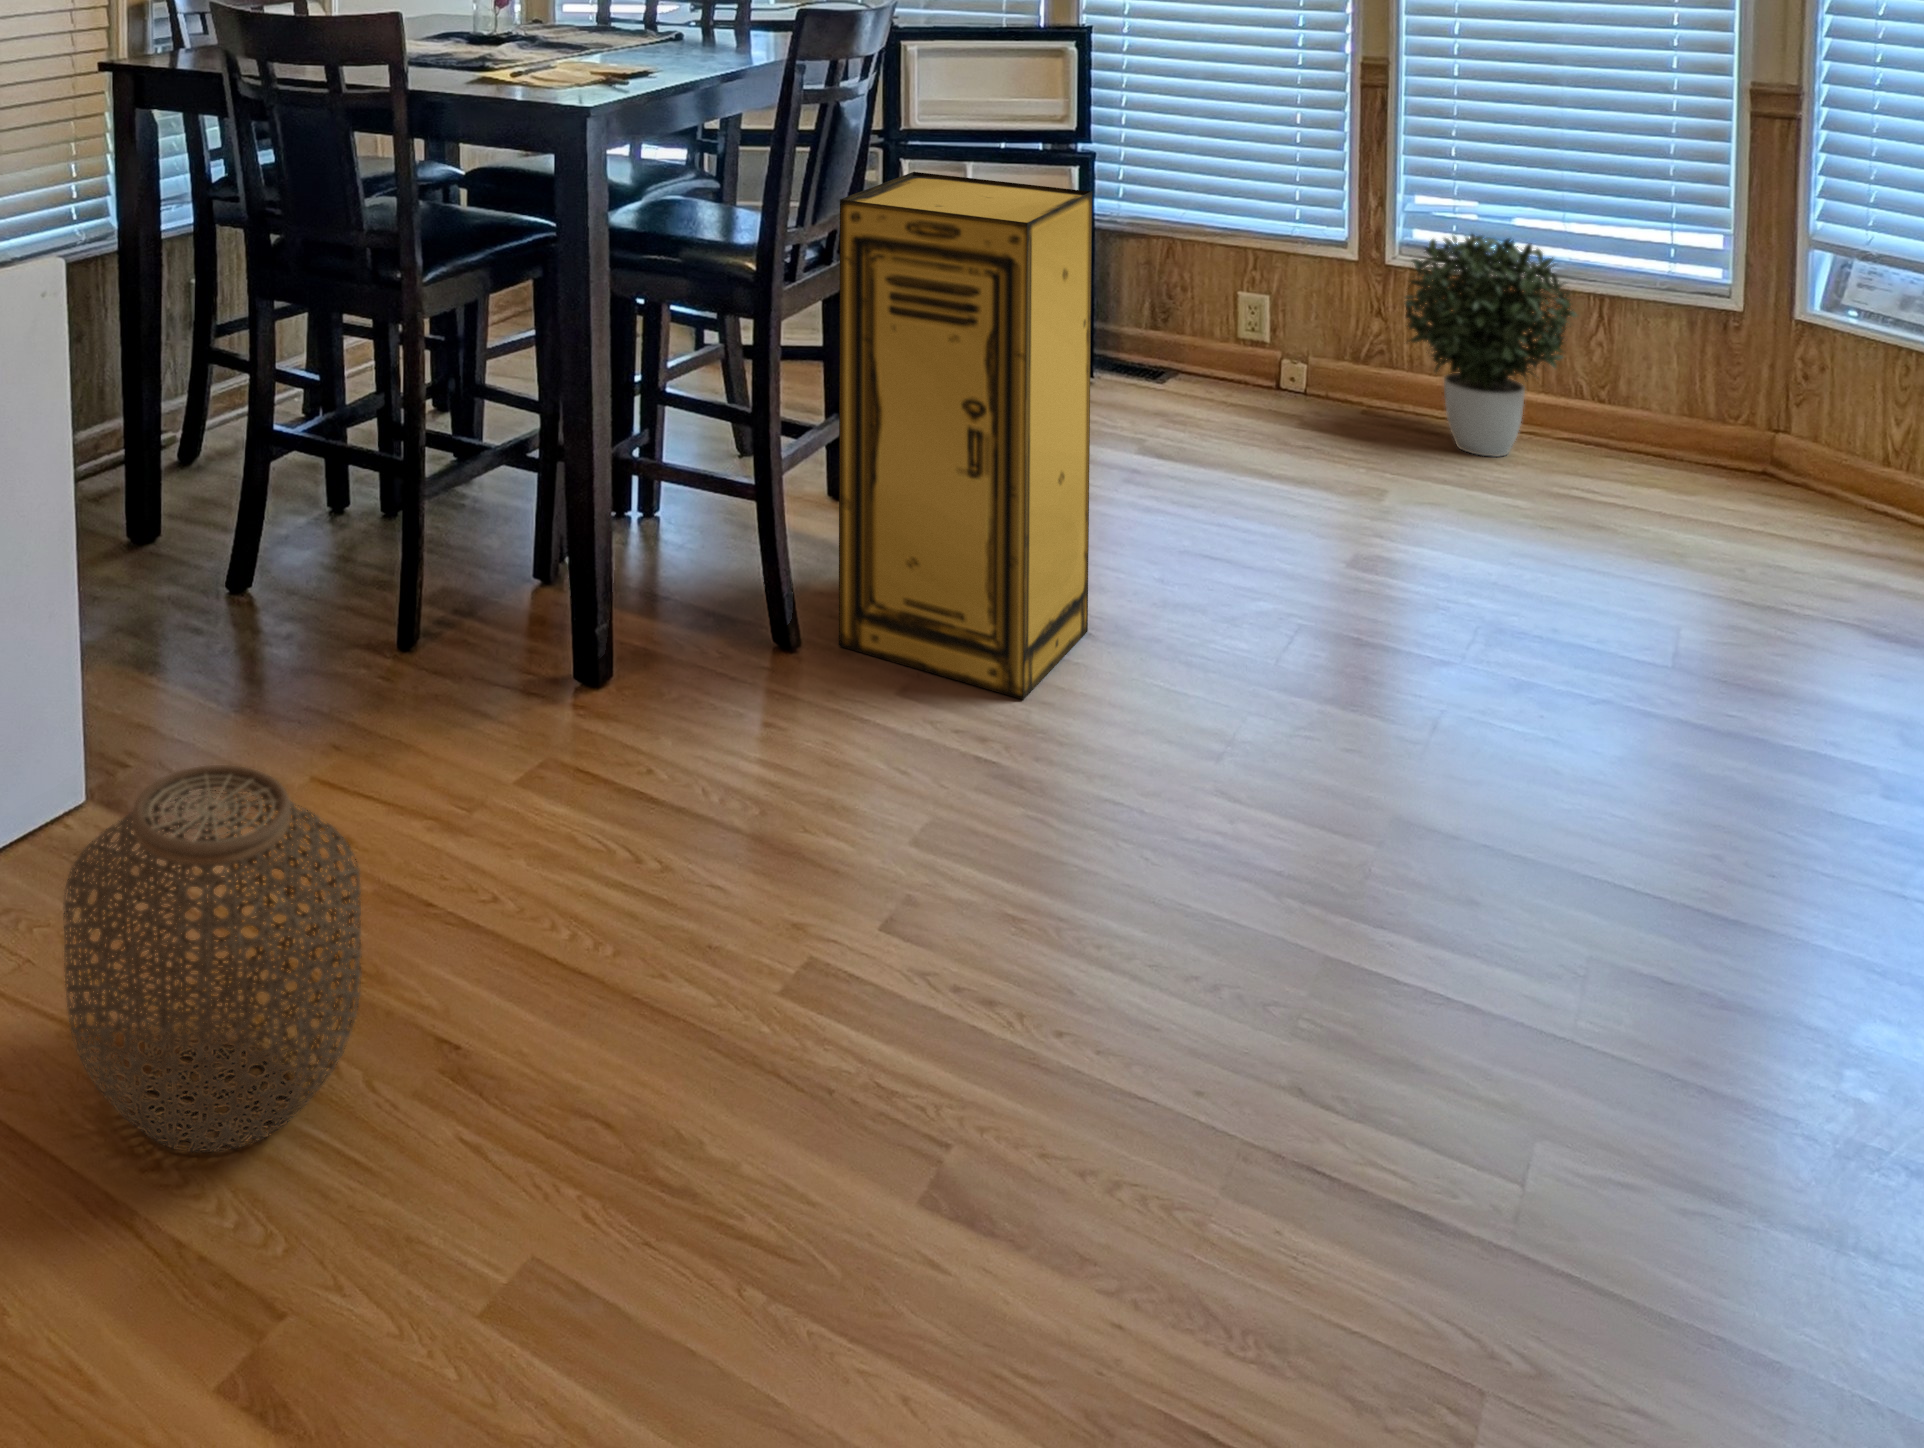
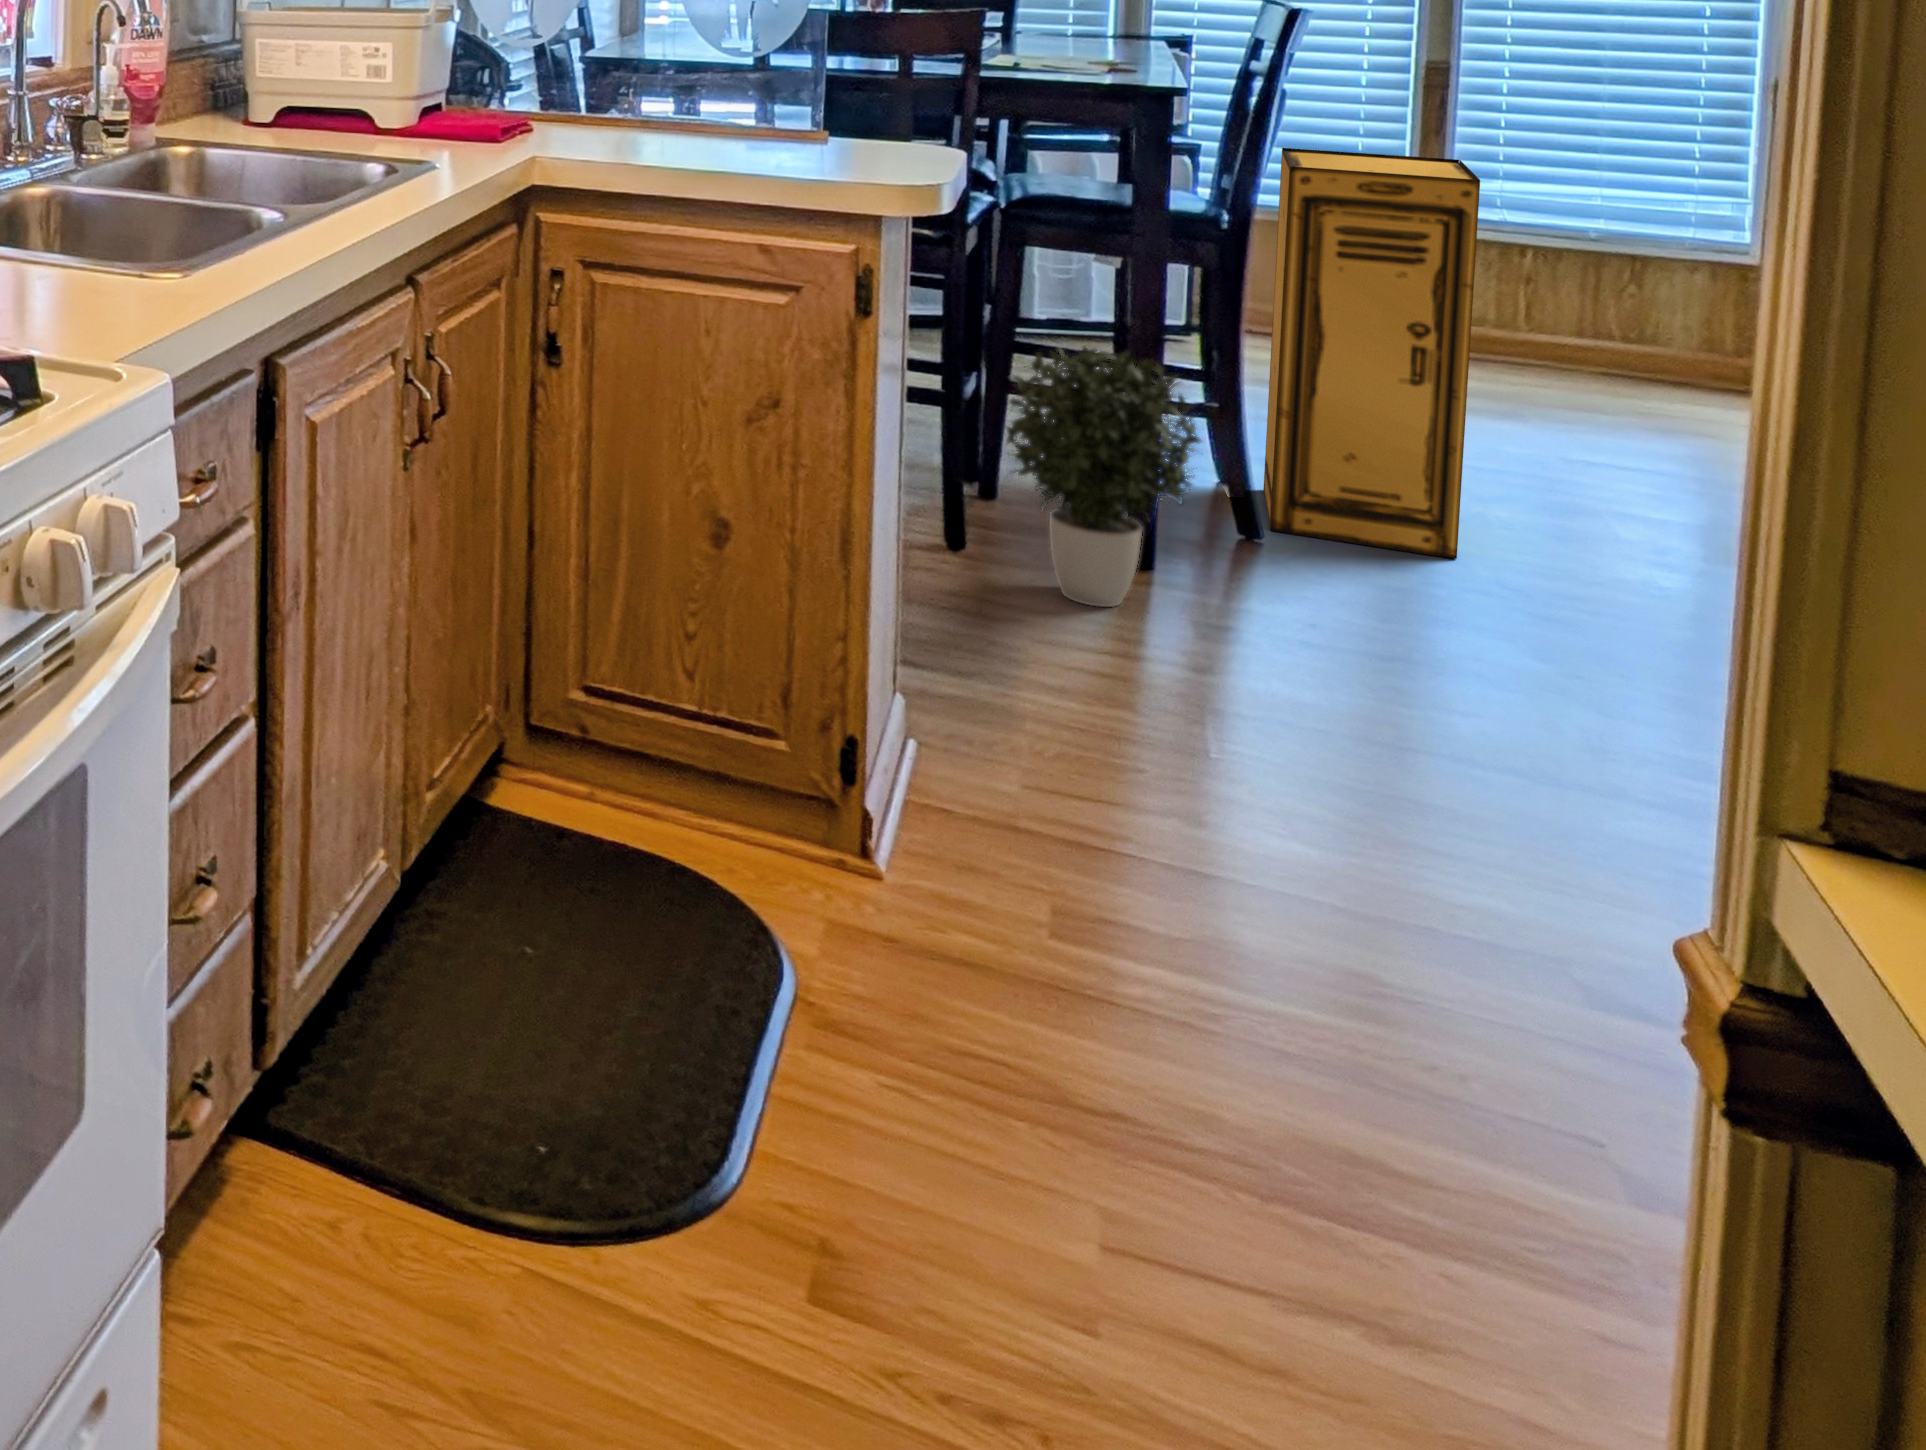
potted plant: present [1404,234,1577,457] -> present [1007,347,1202,607]
woven basket: present [63,765,362,1152] -> none [1145,570,1412,840]

